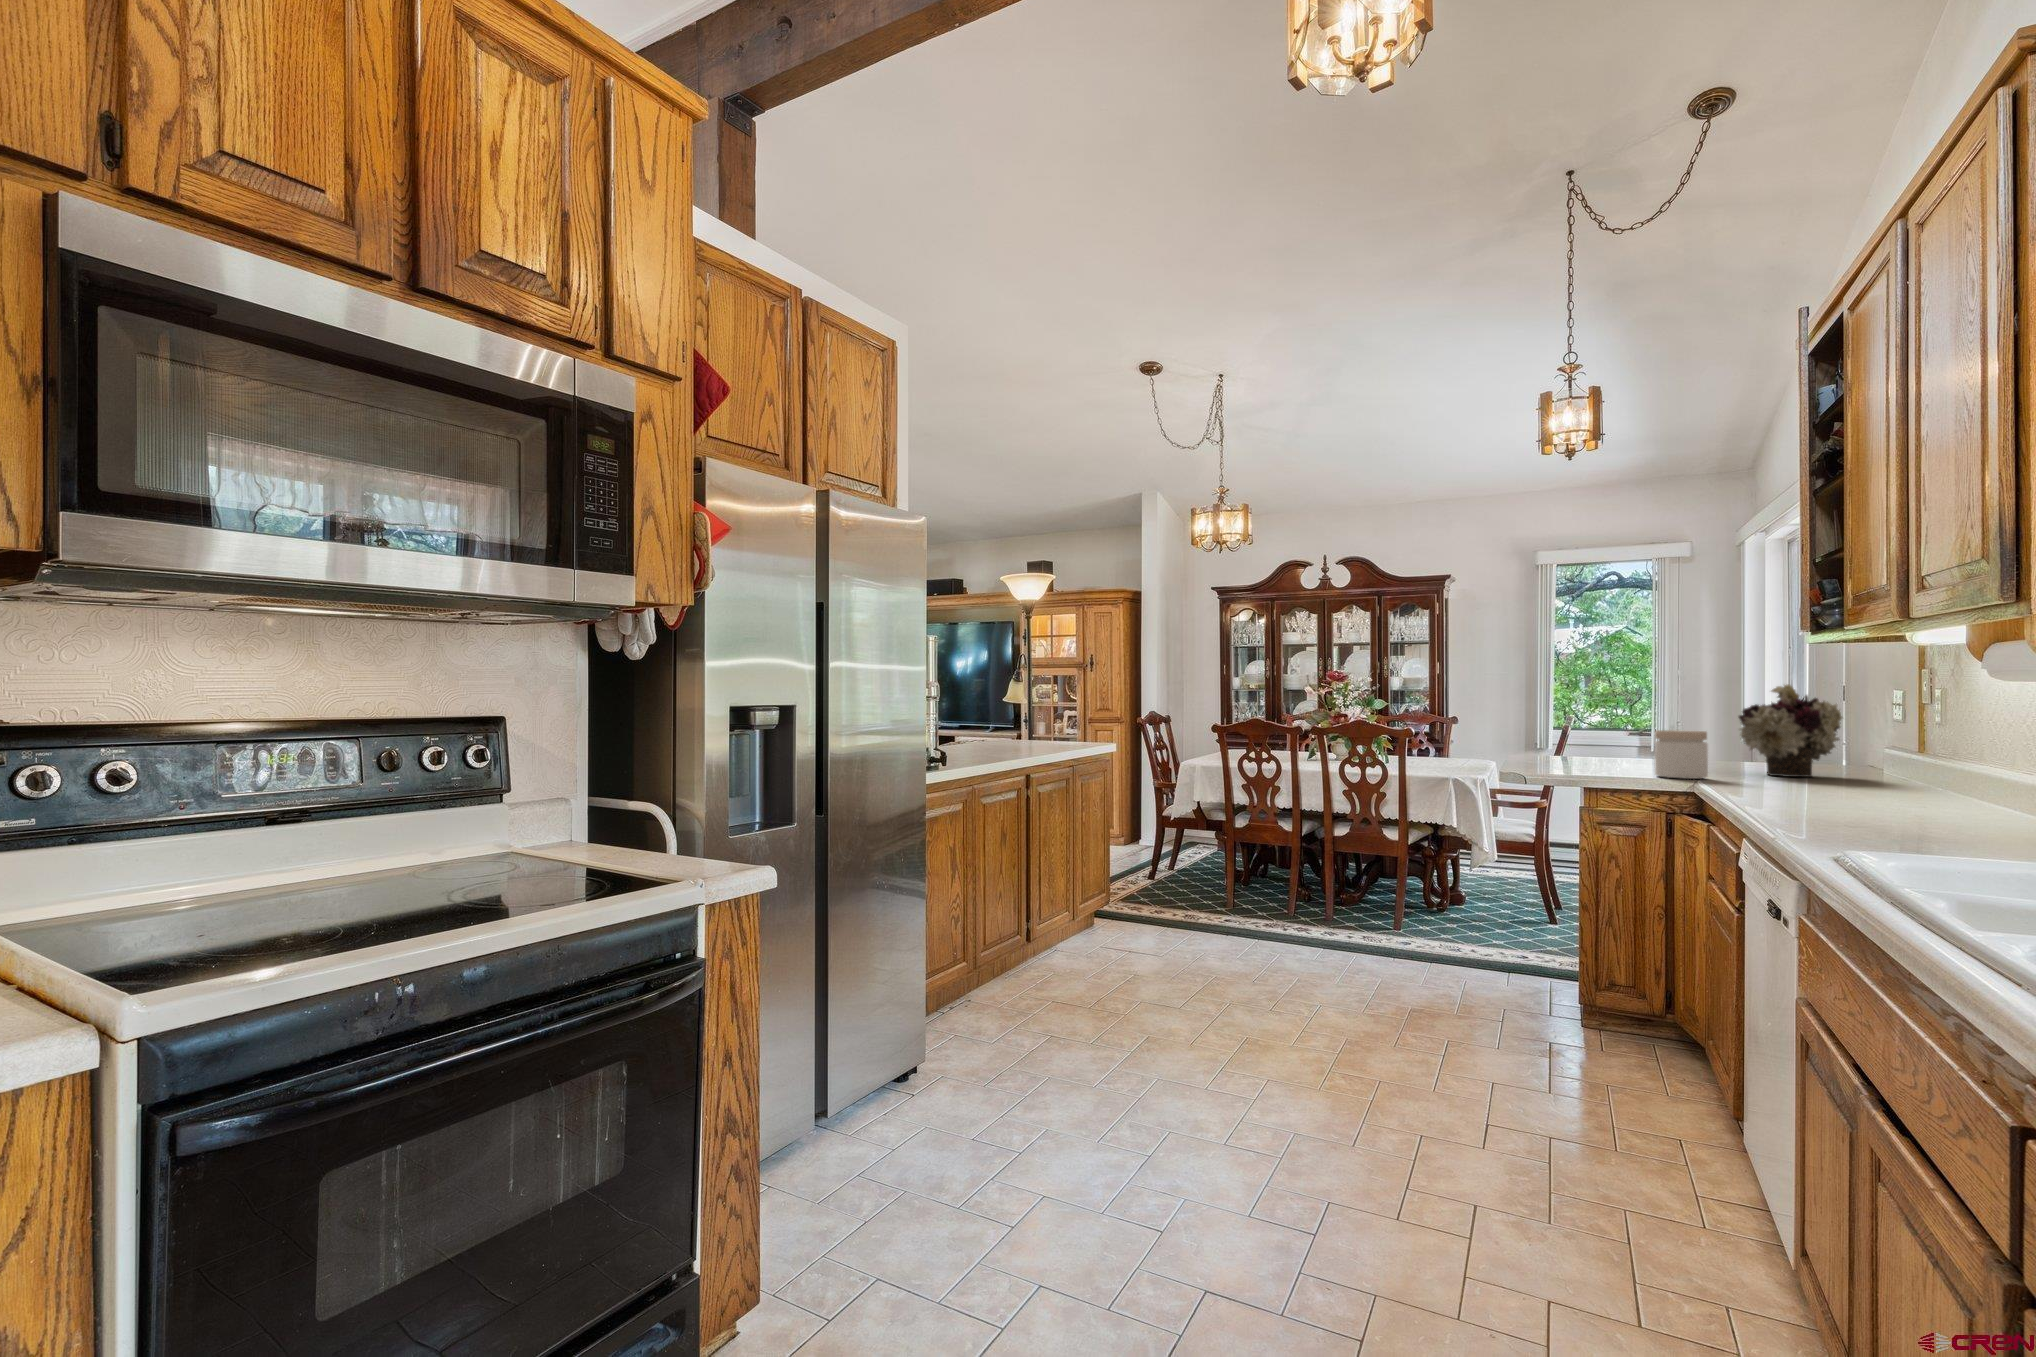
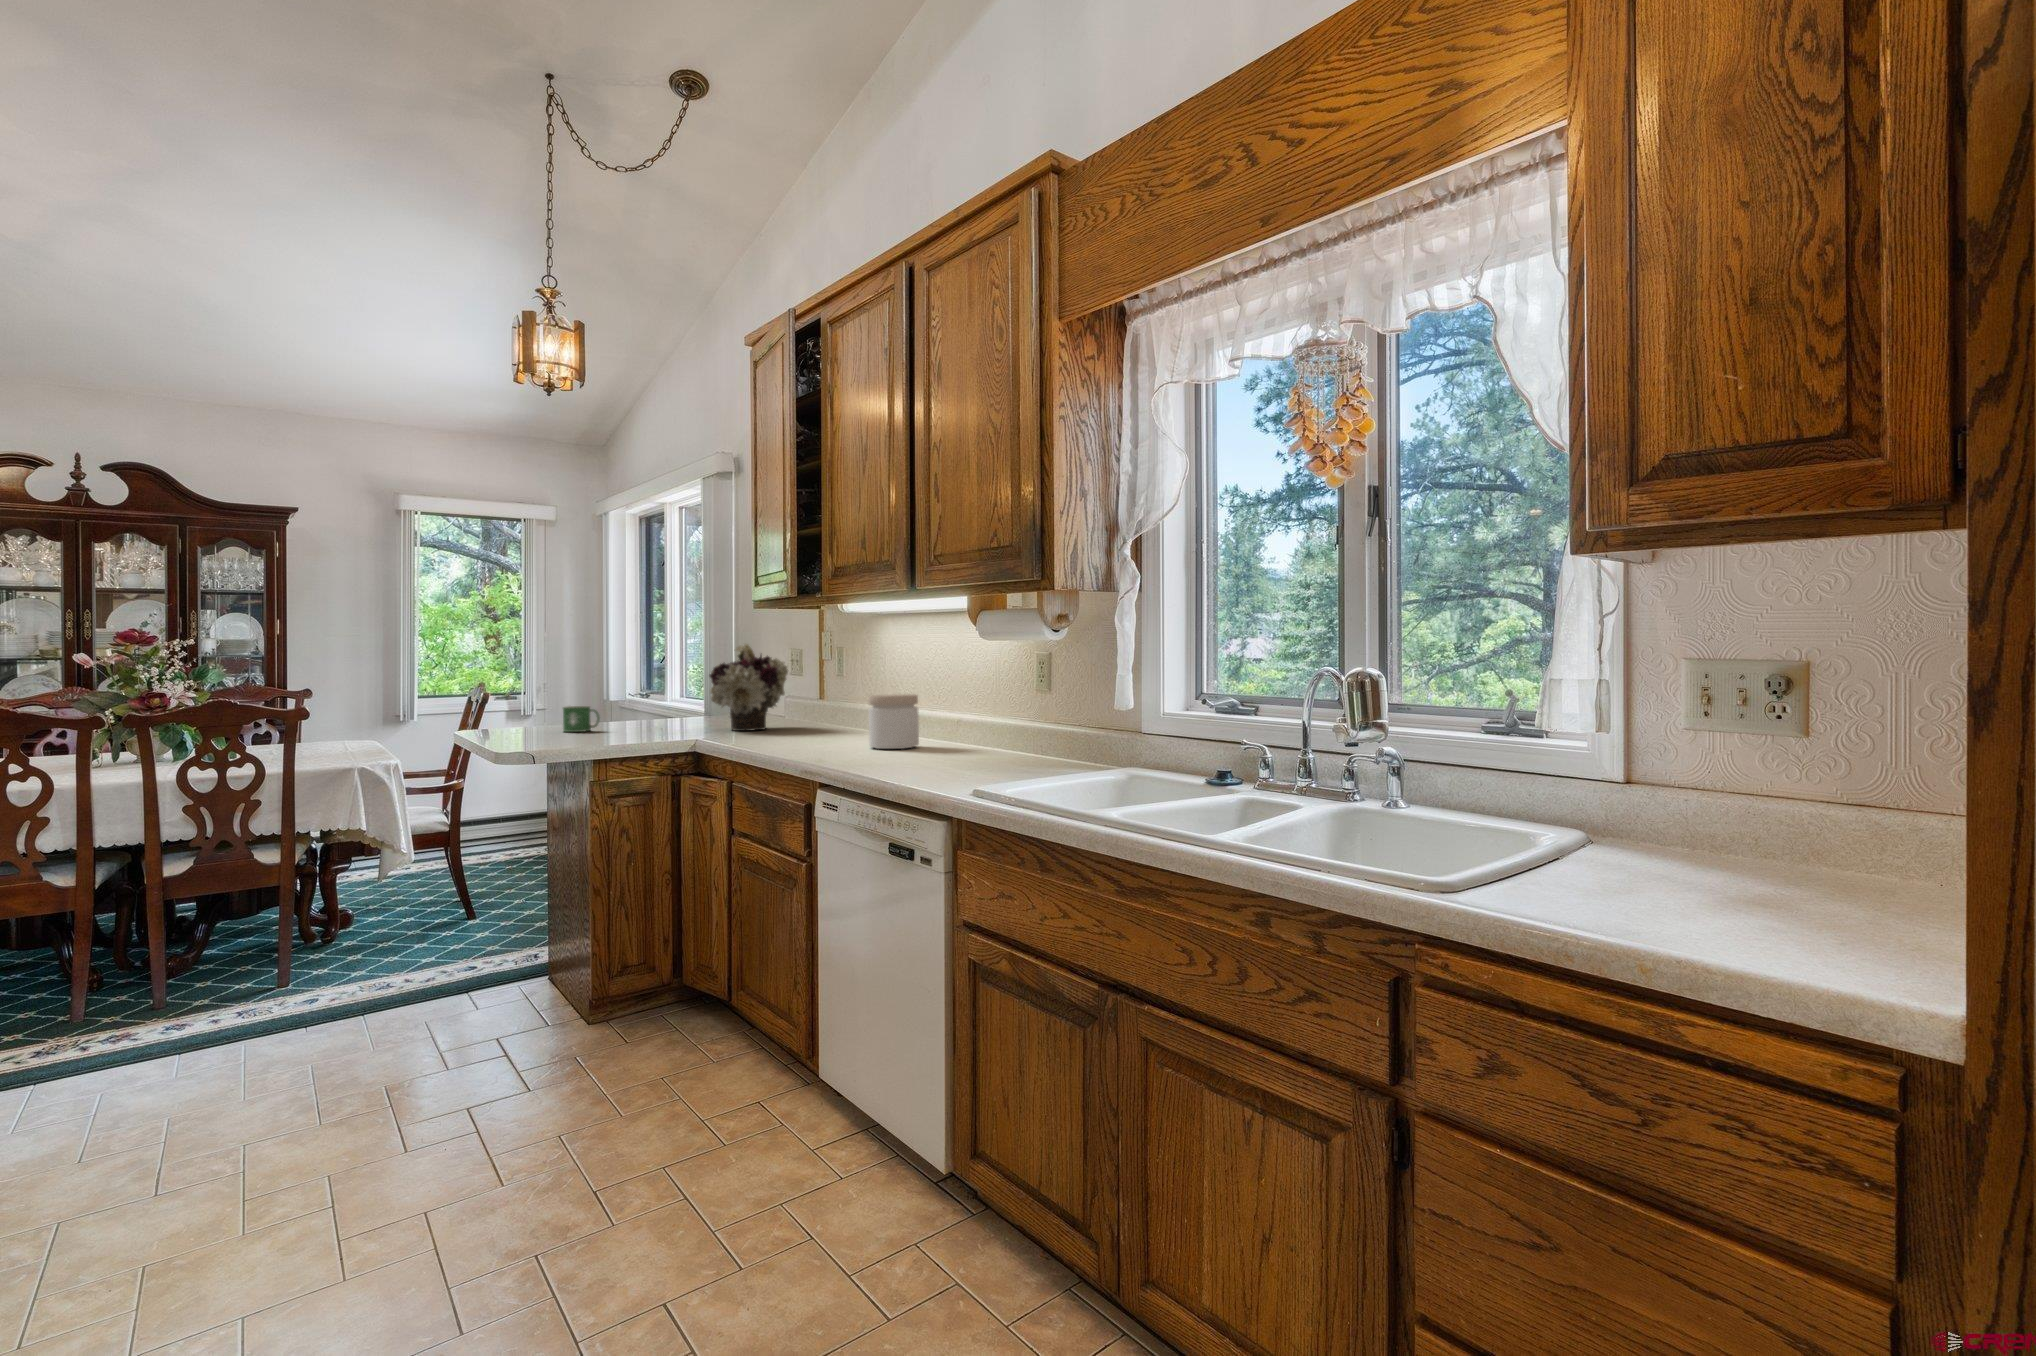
jar: present [1655,730,1708,779] -> present [869,694,919,749]
mug: none [1595,740,1630,763] -> present [563,706,600,732]

